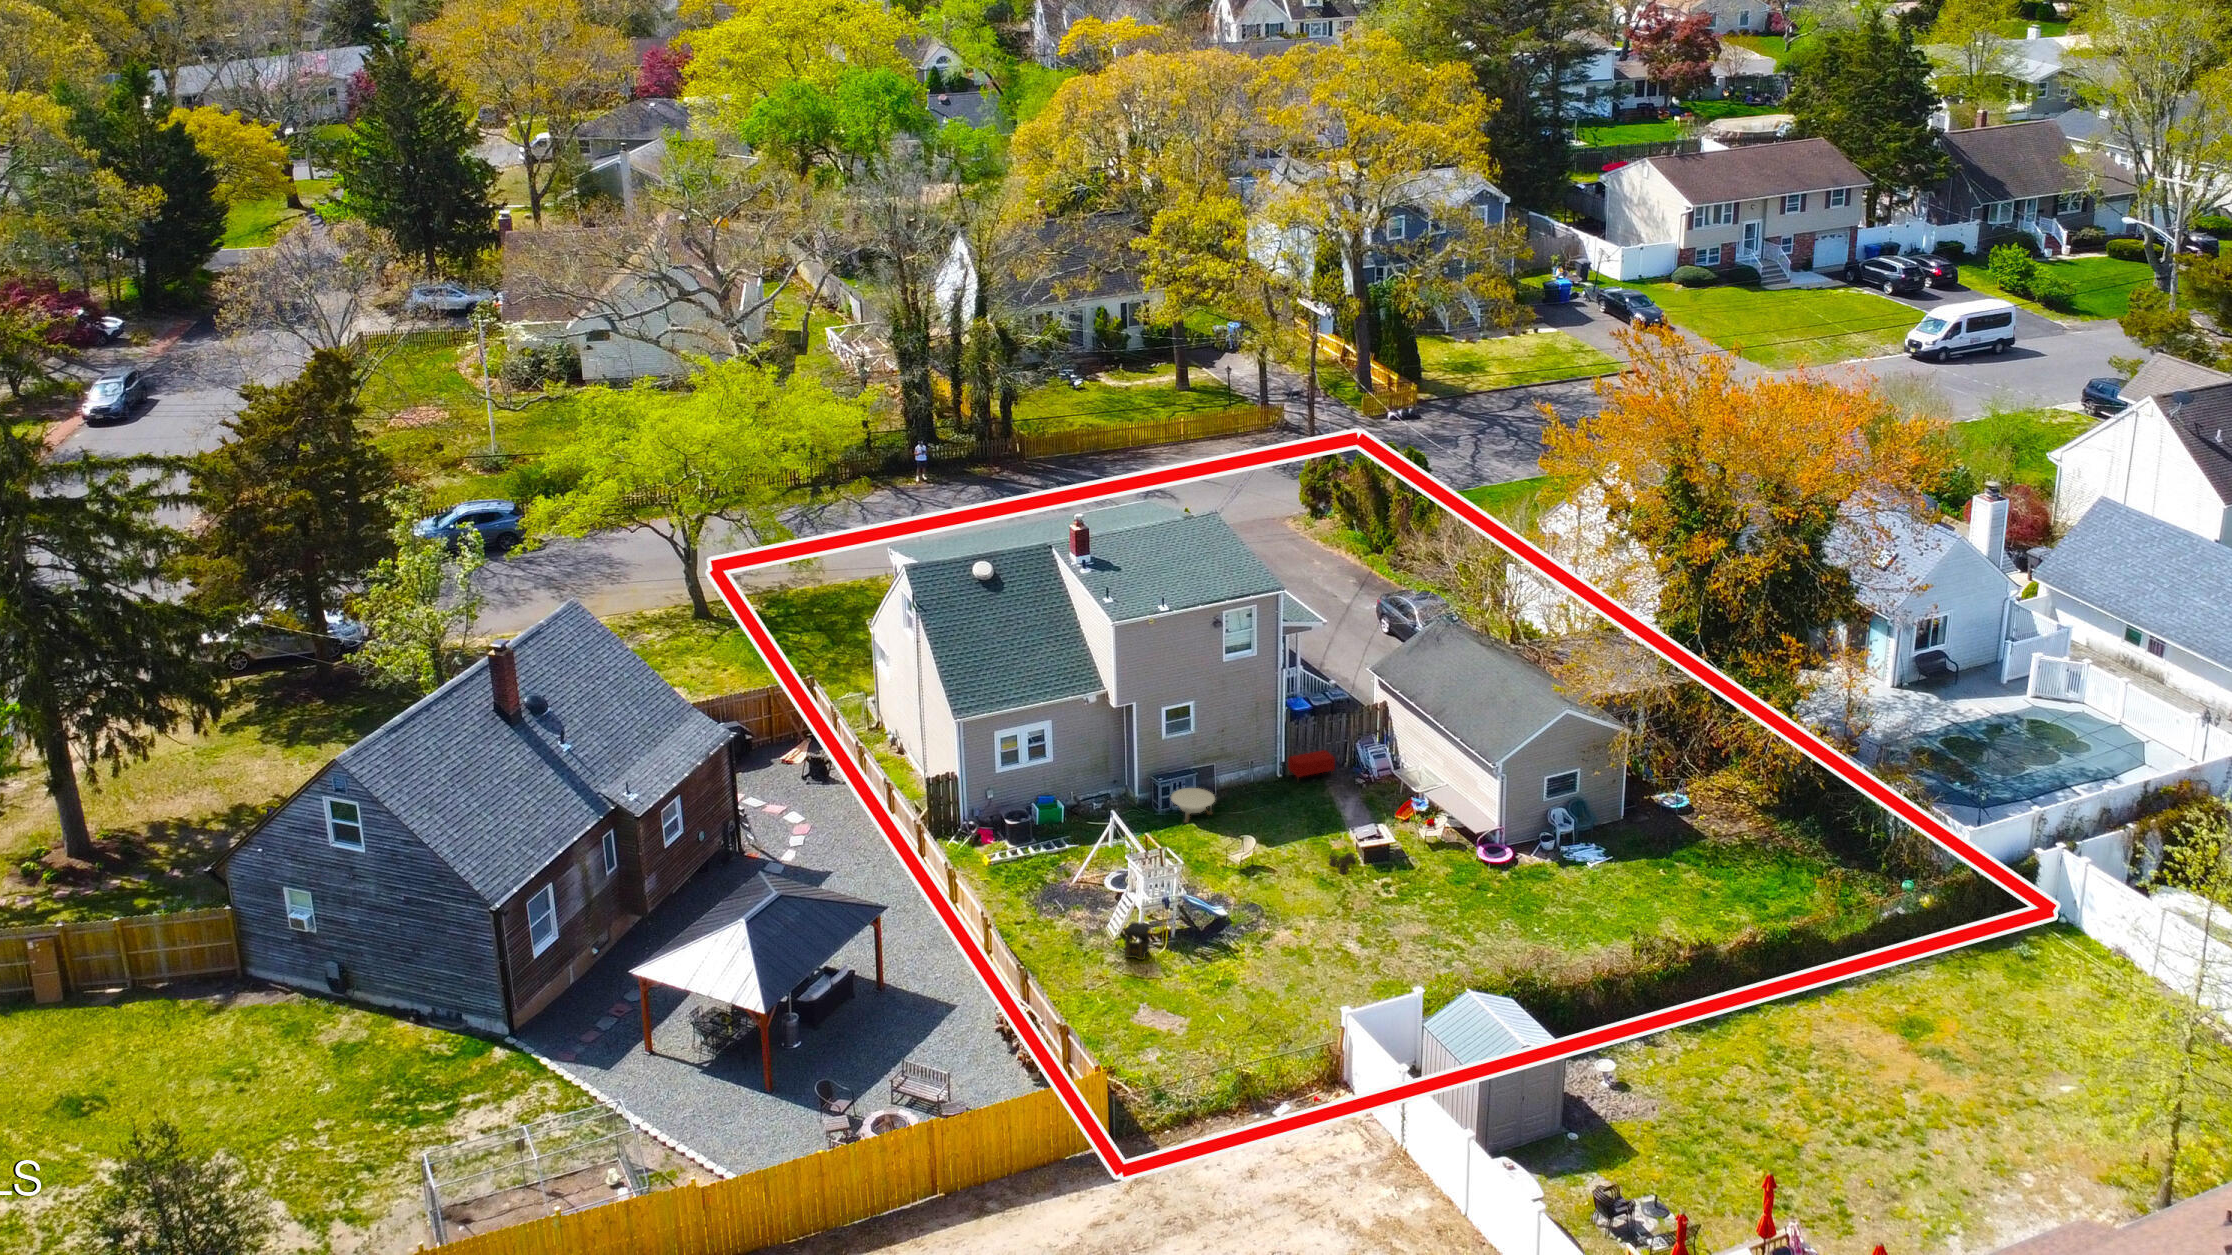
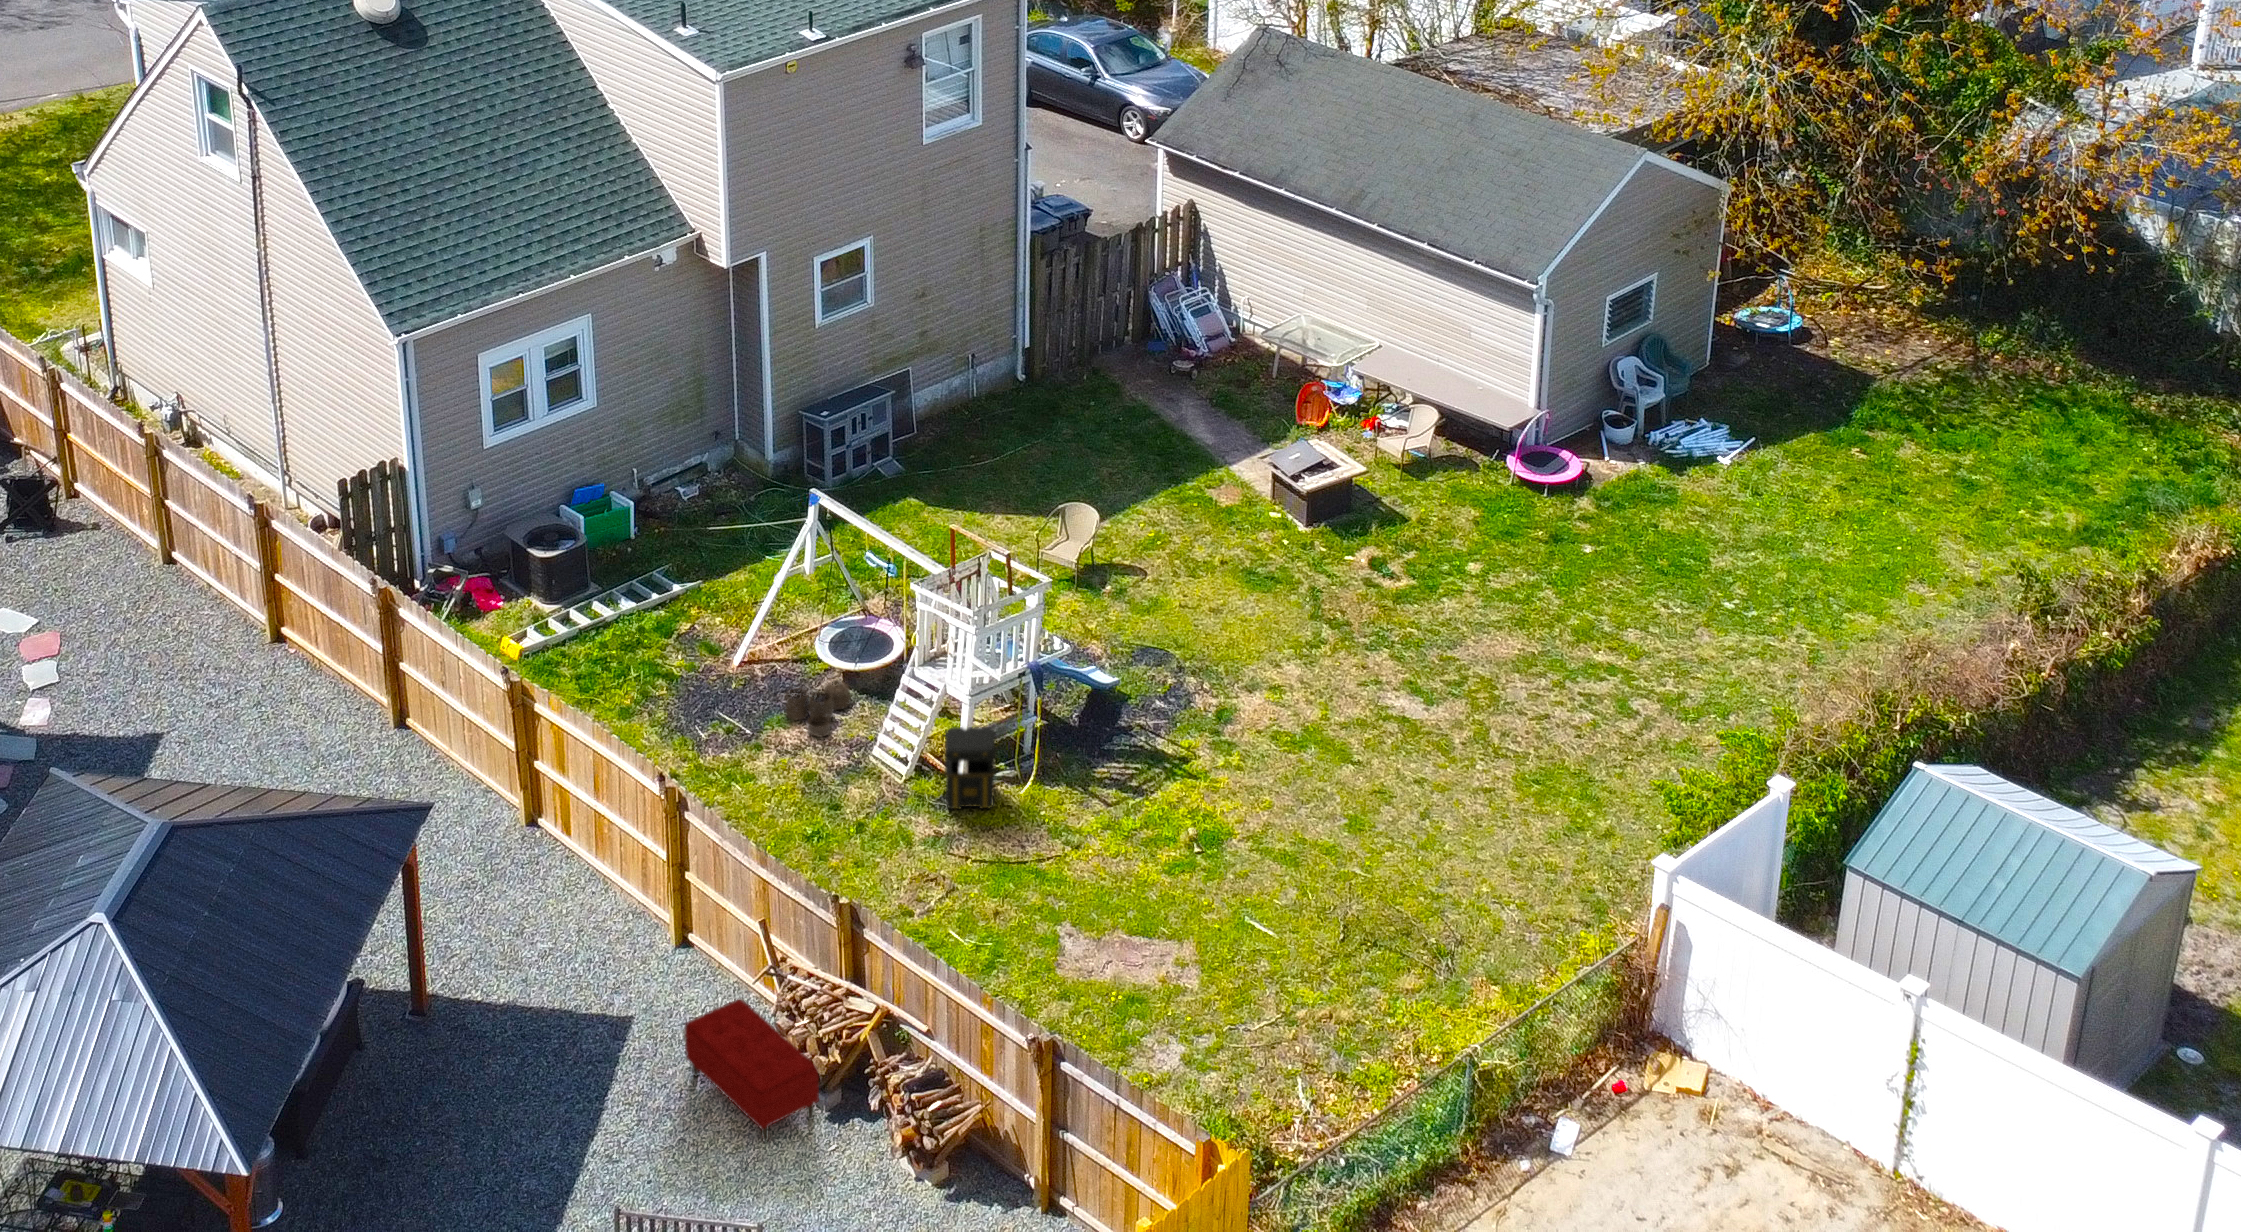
bench: present [1288,750,1335,780] -> present [684,999,819,1142]
round table: present [1171,788,1215,823] -> none [869,424,966,499]
woven basket: present [1329,852,1356,874] -> present [785,680,850,737]

